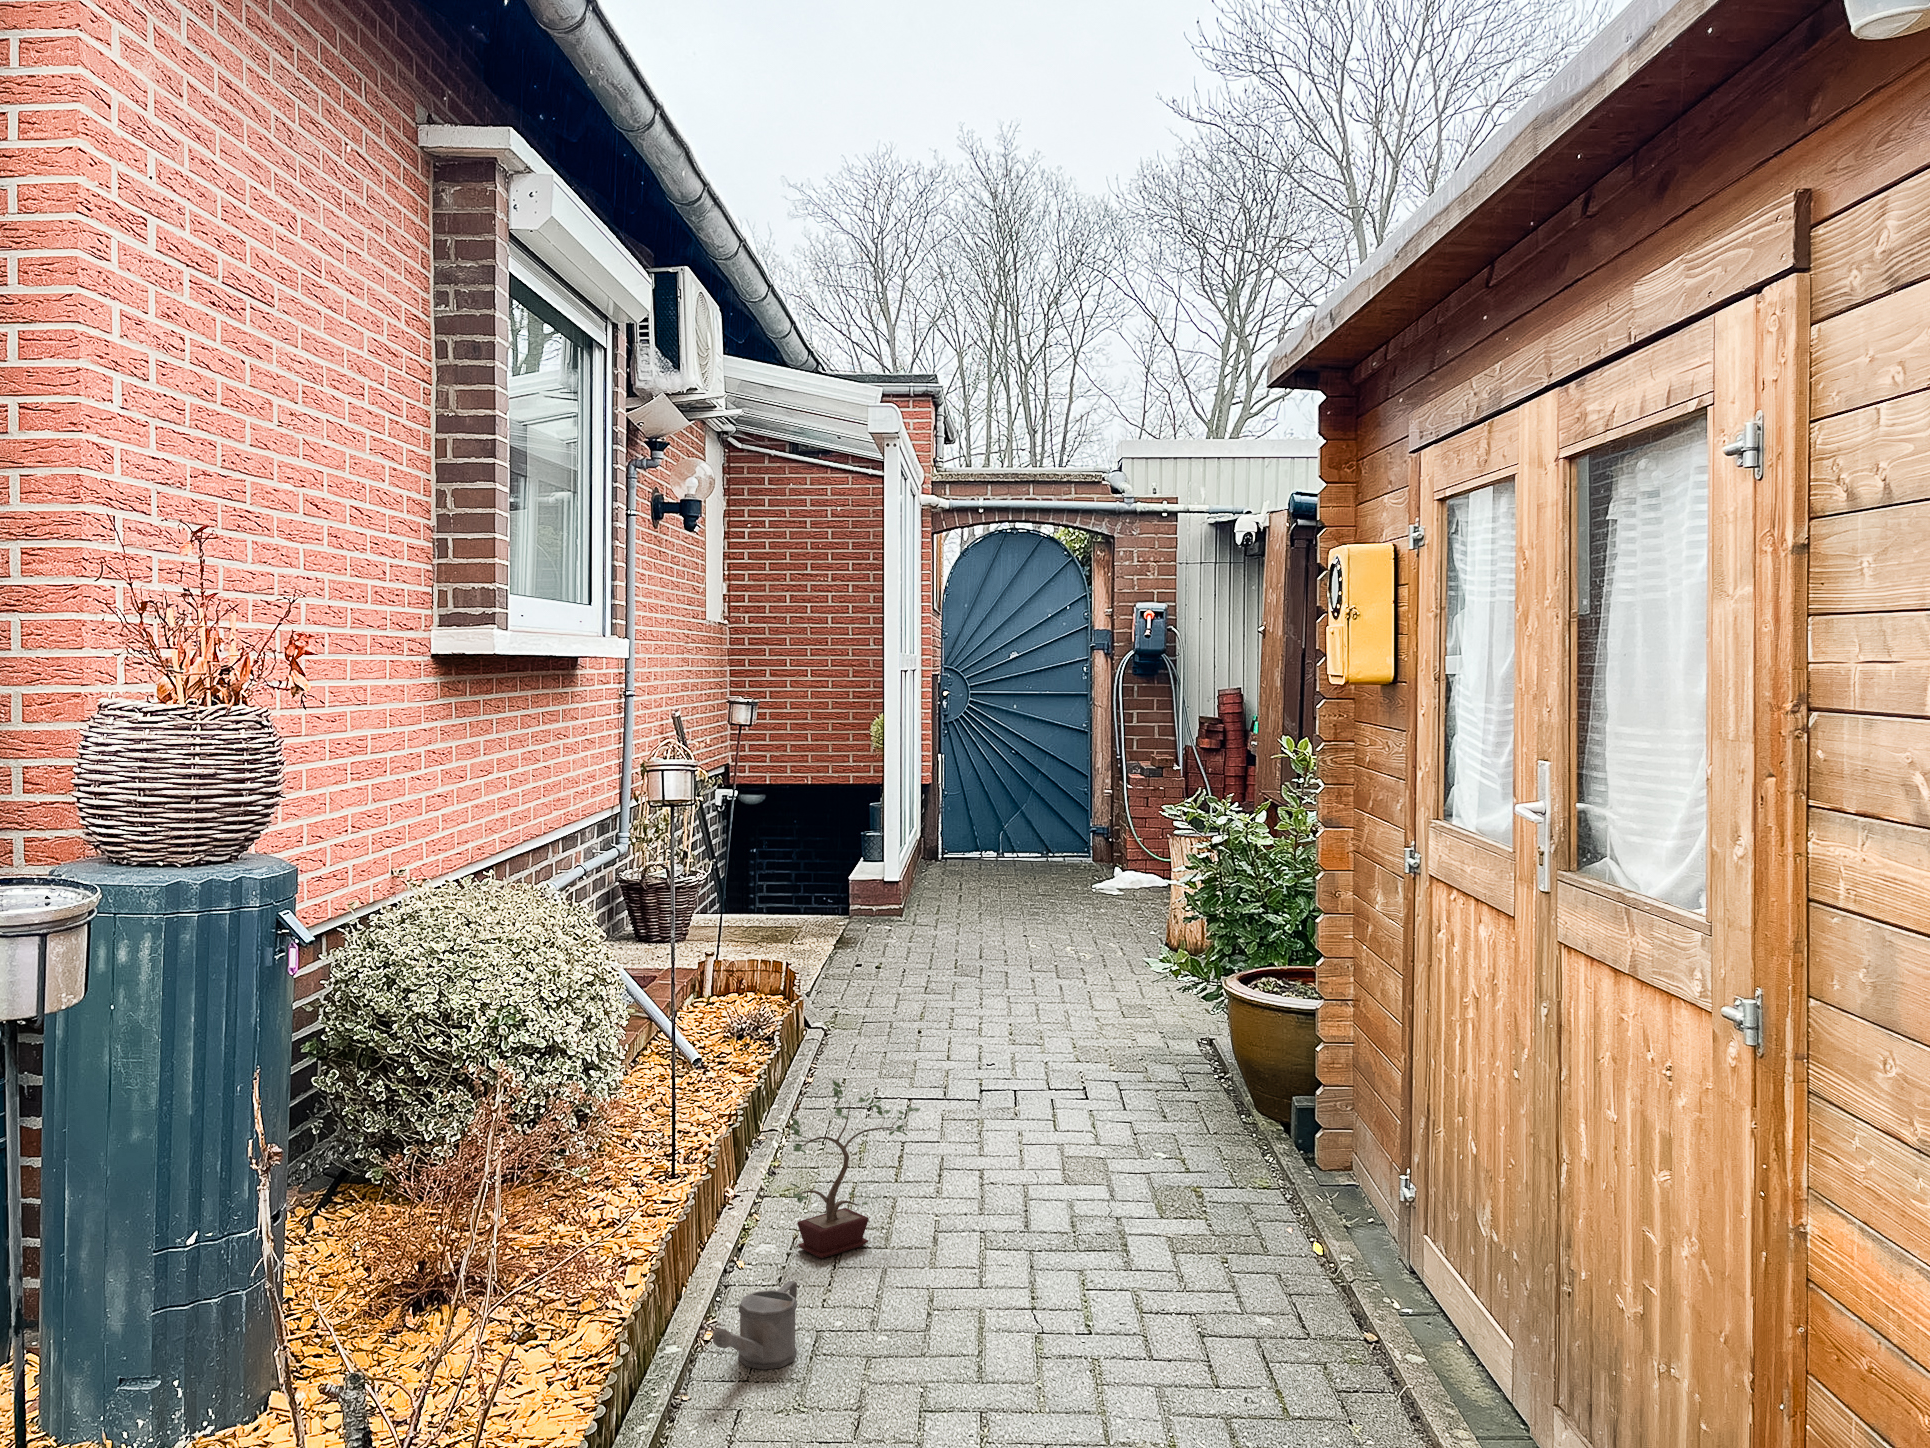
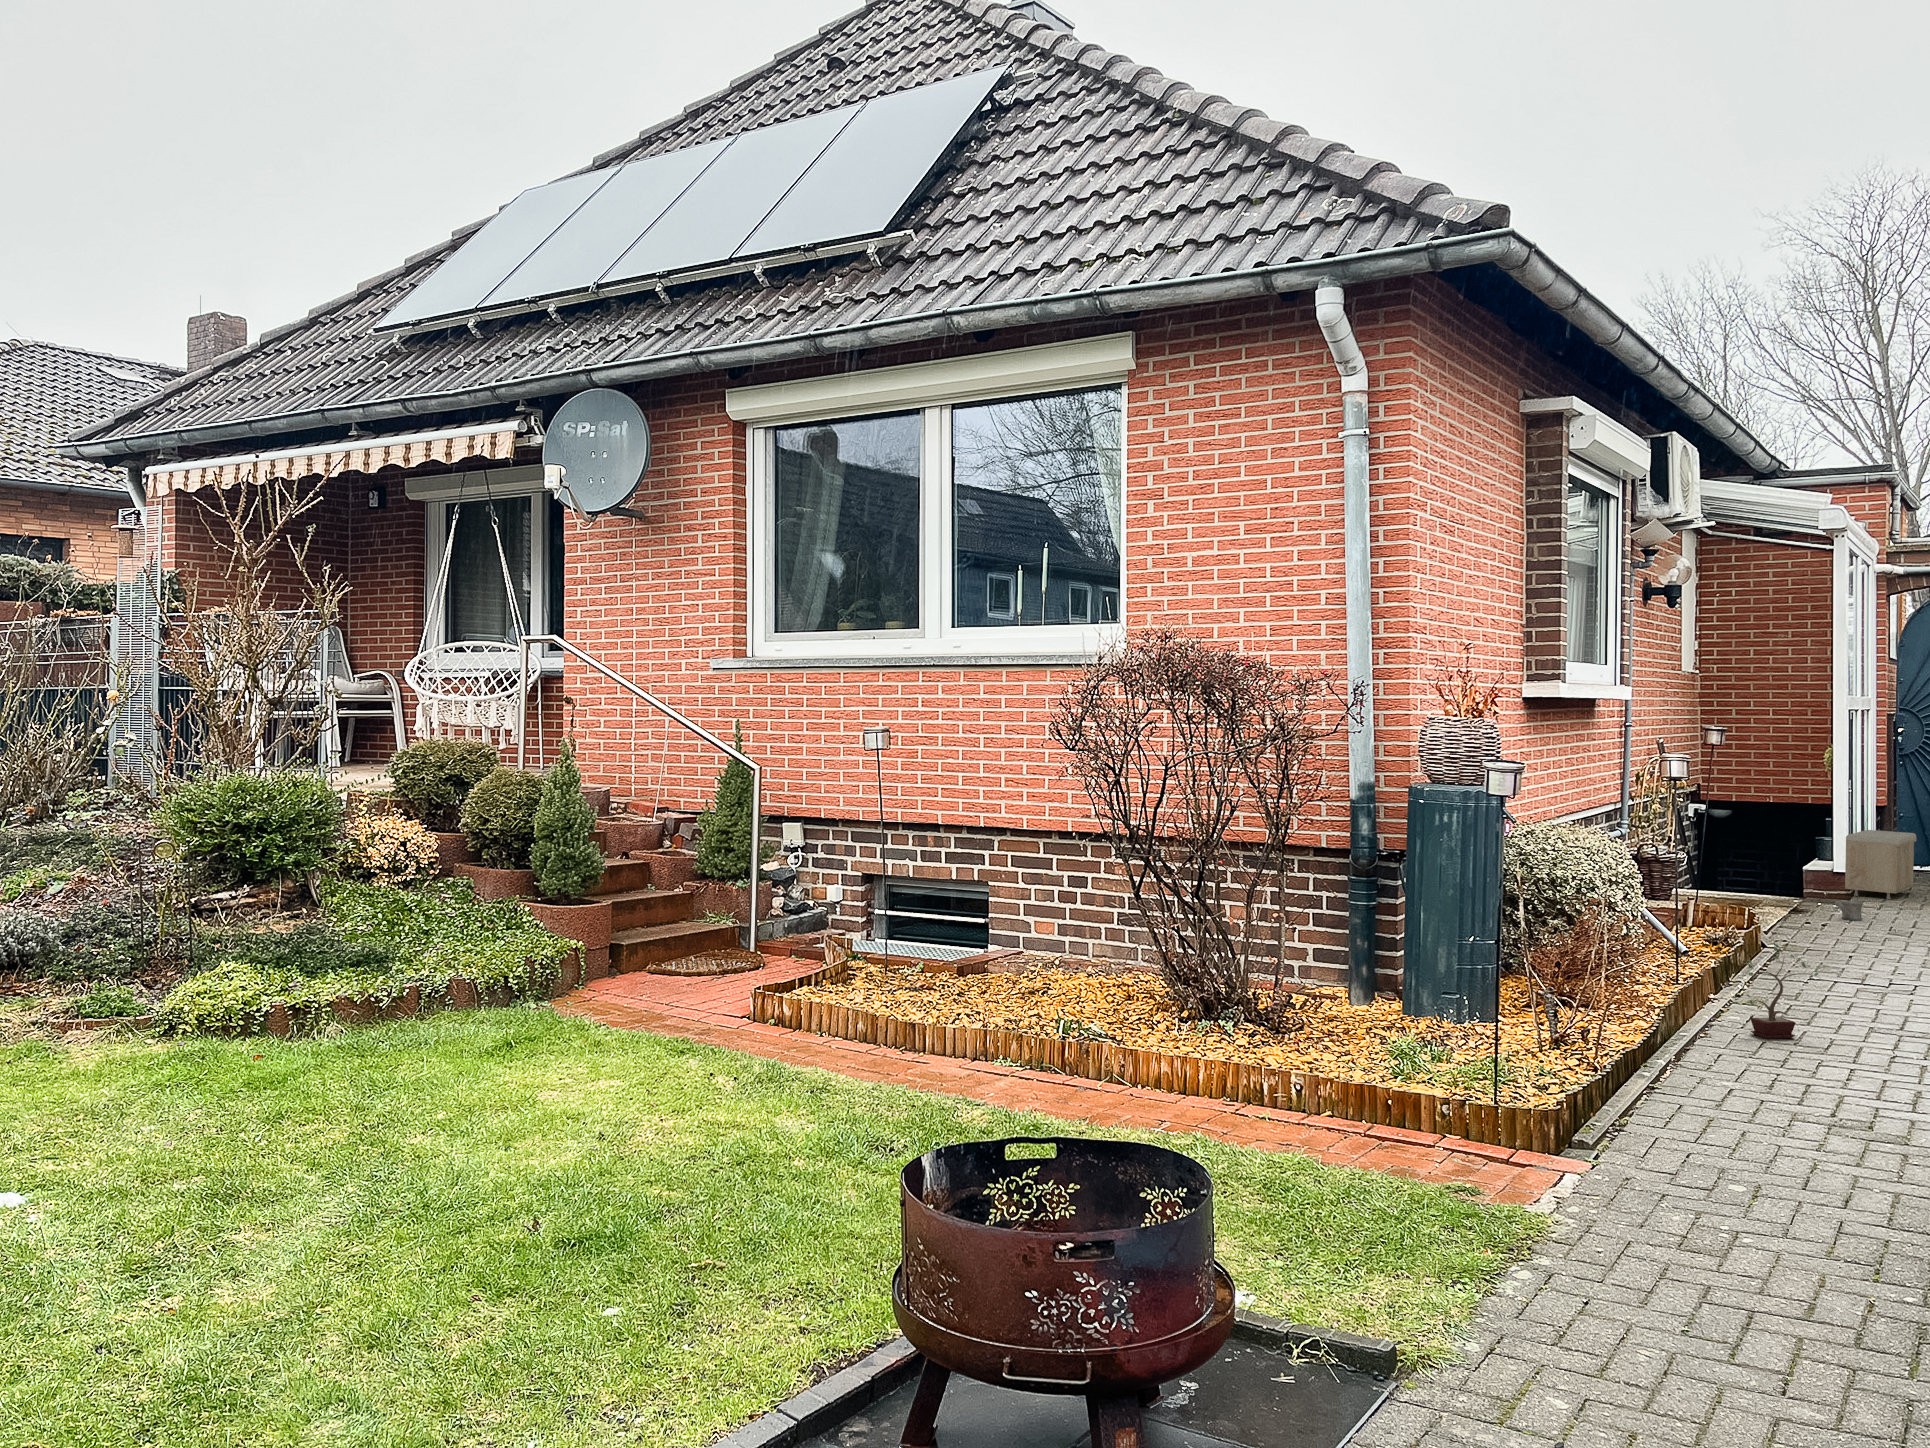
storage bench: none [897,818,971,905] -> present [1845,830,1916,899]
watering can: present [713,1281,797,1370] -> present [1835,901,1862,921]

